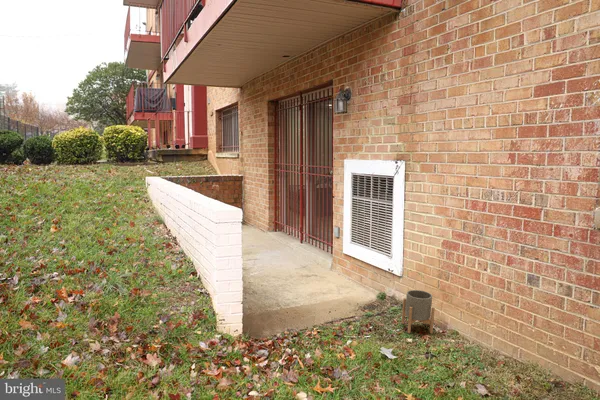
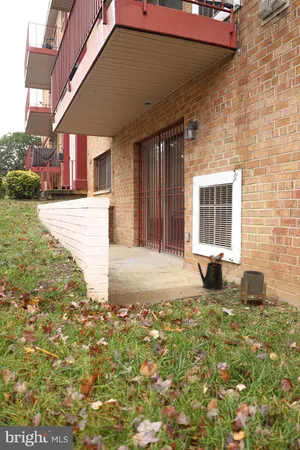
watering can: none [350,260,389,308] -> present [198,253,224,290]

